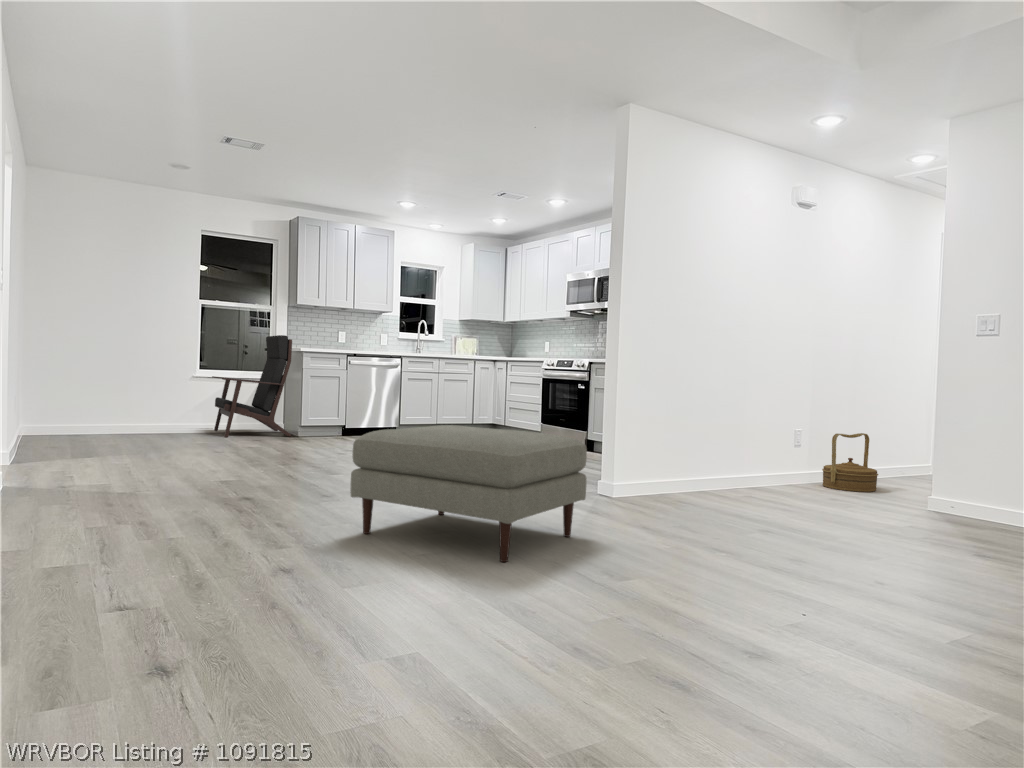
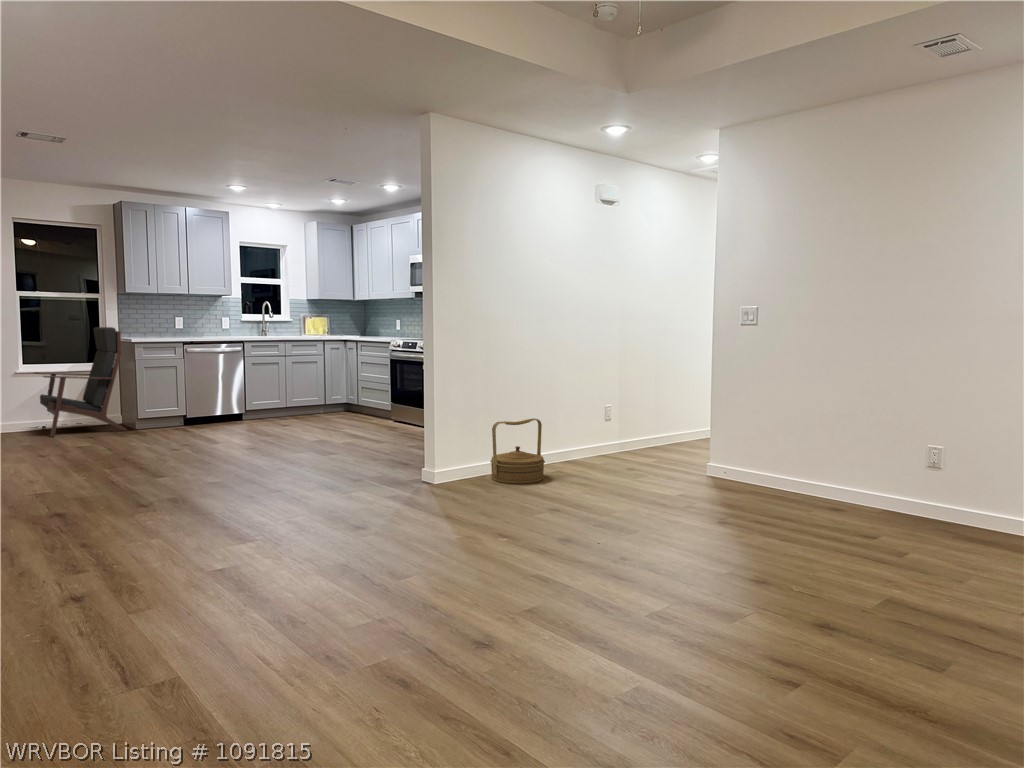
ottoman: present [350,425,587,562] -> none [138,436,380,572]
woven basket: present [822,433,878,492] -> present [490,418,545,484]

